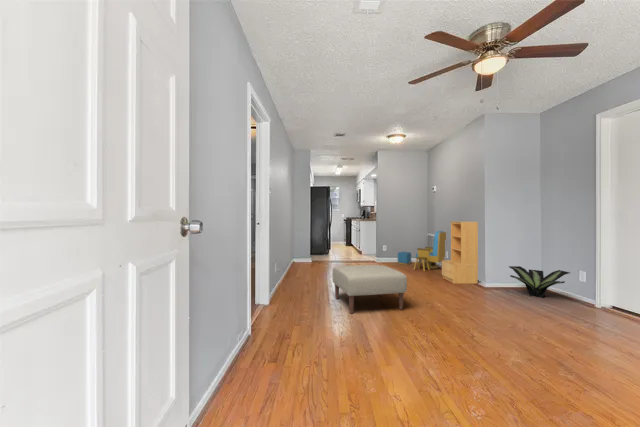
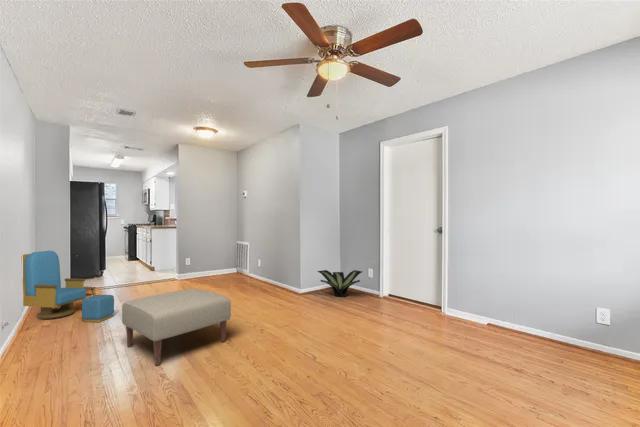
bookshelf: present [442,221,478,284] -> none [257,229,292,296]
armchair: present [398,231,446,271] -> present [23,251,114,322]

